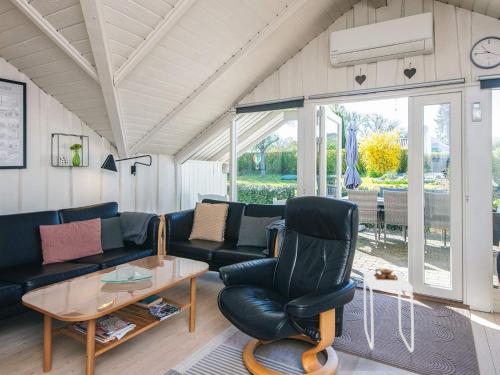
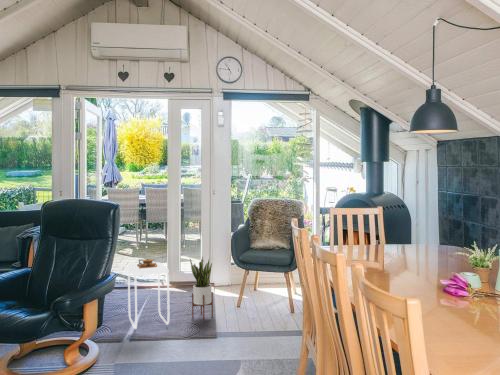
potted plant: none [440,274,473,355] -> present [190,257,213,320]

